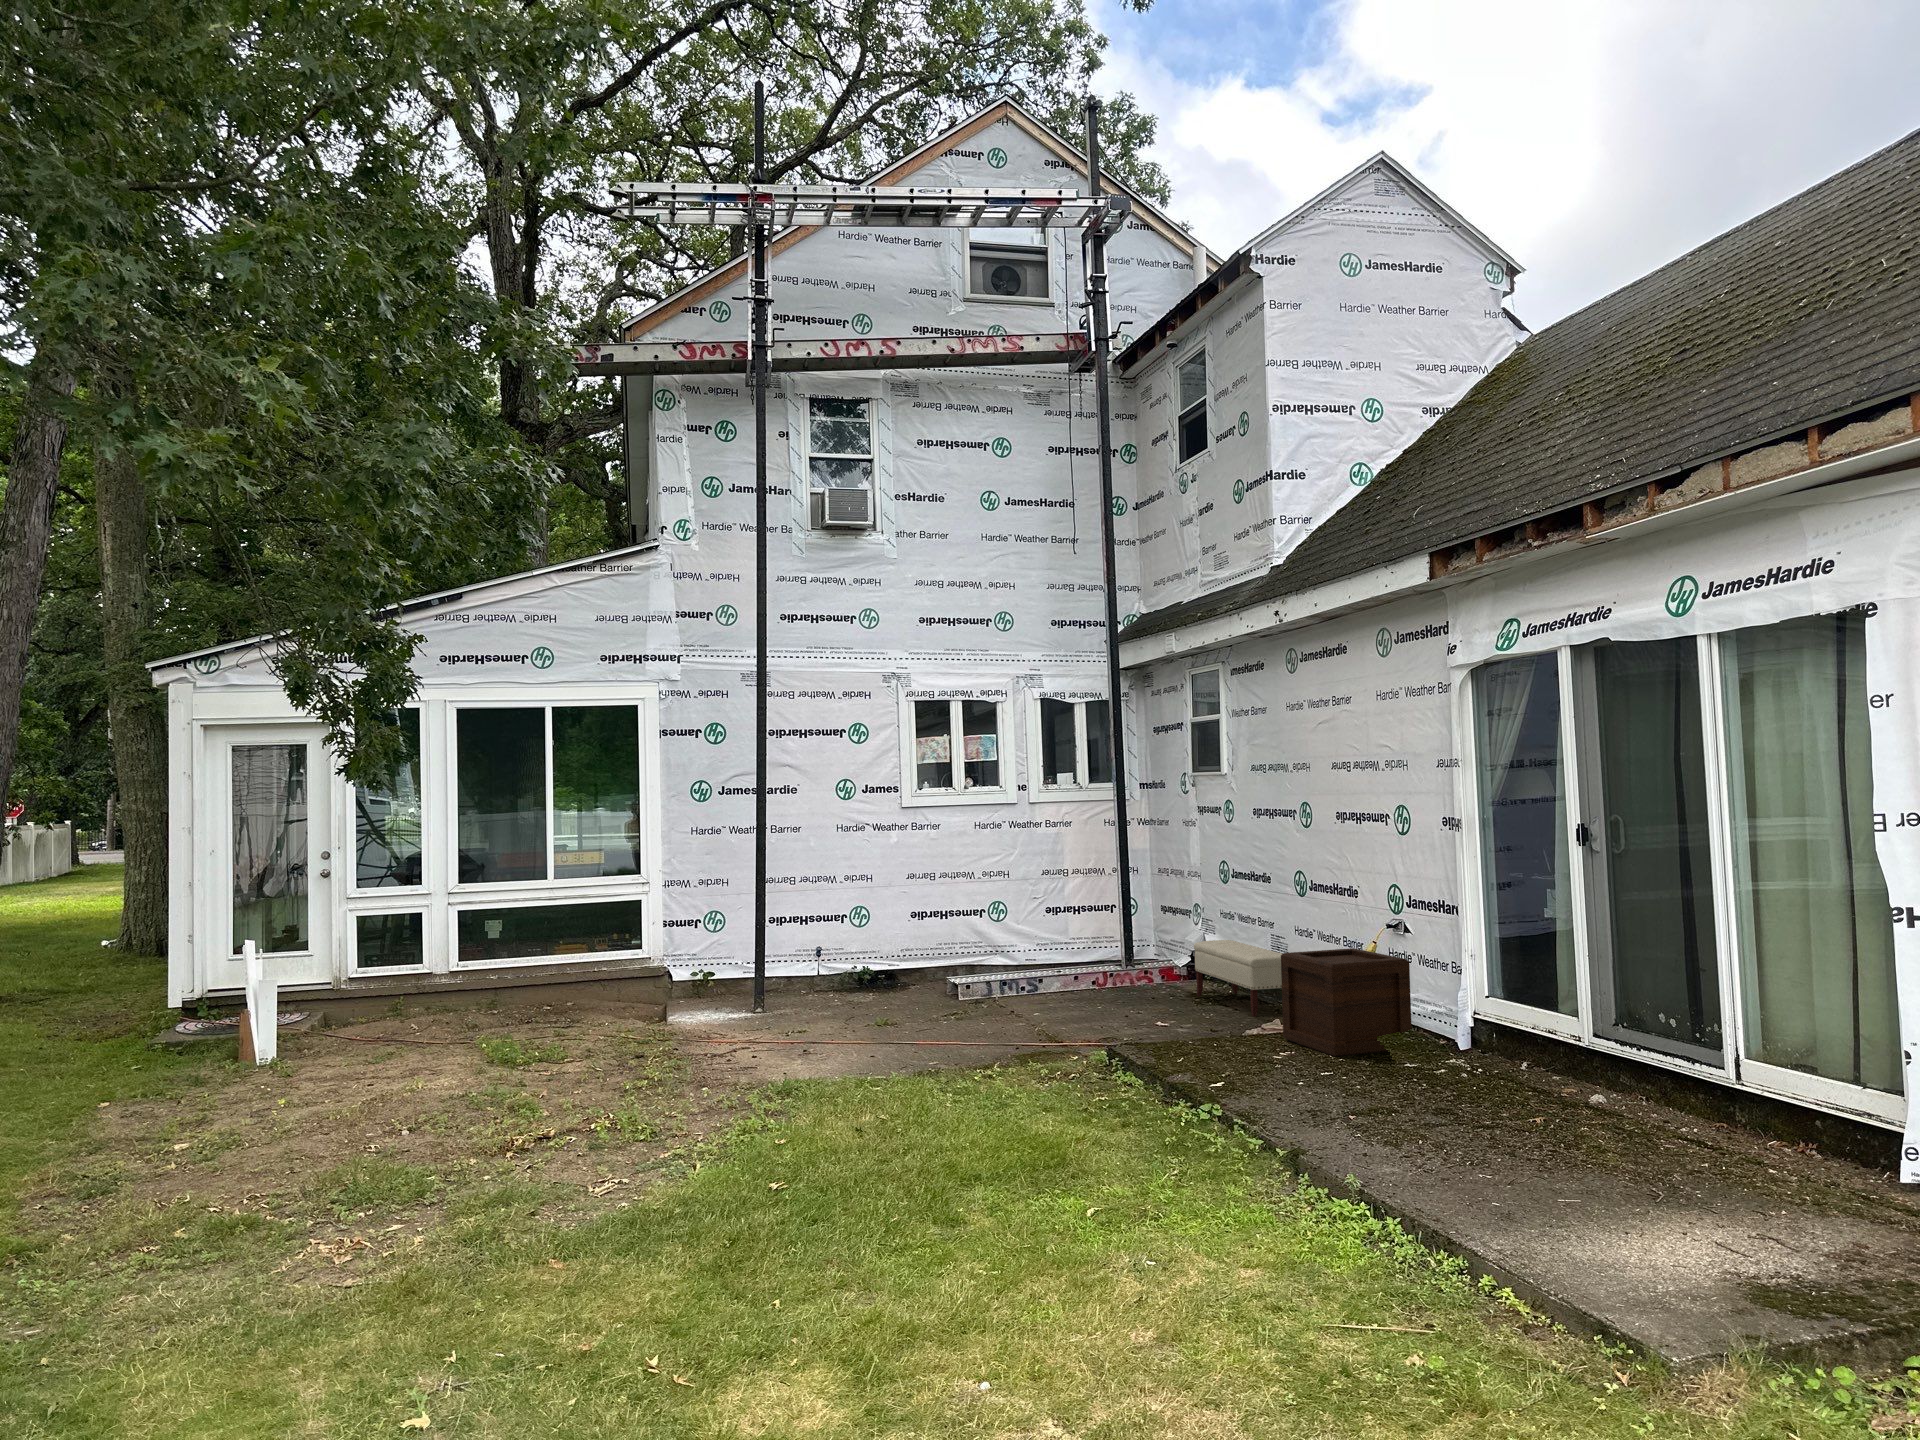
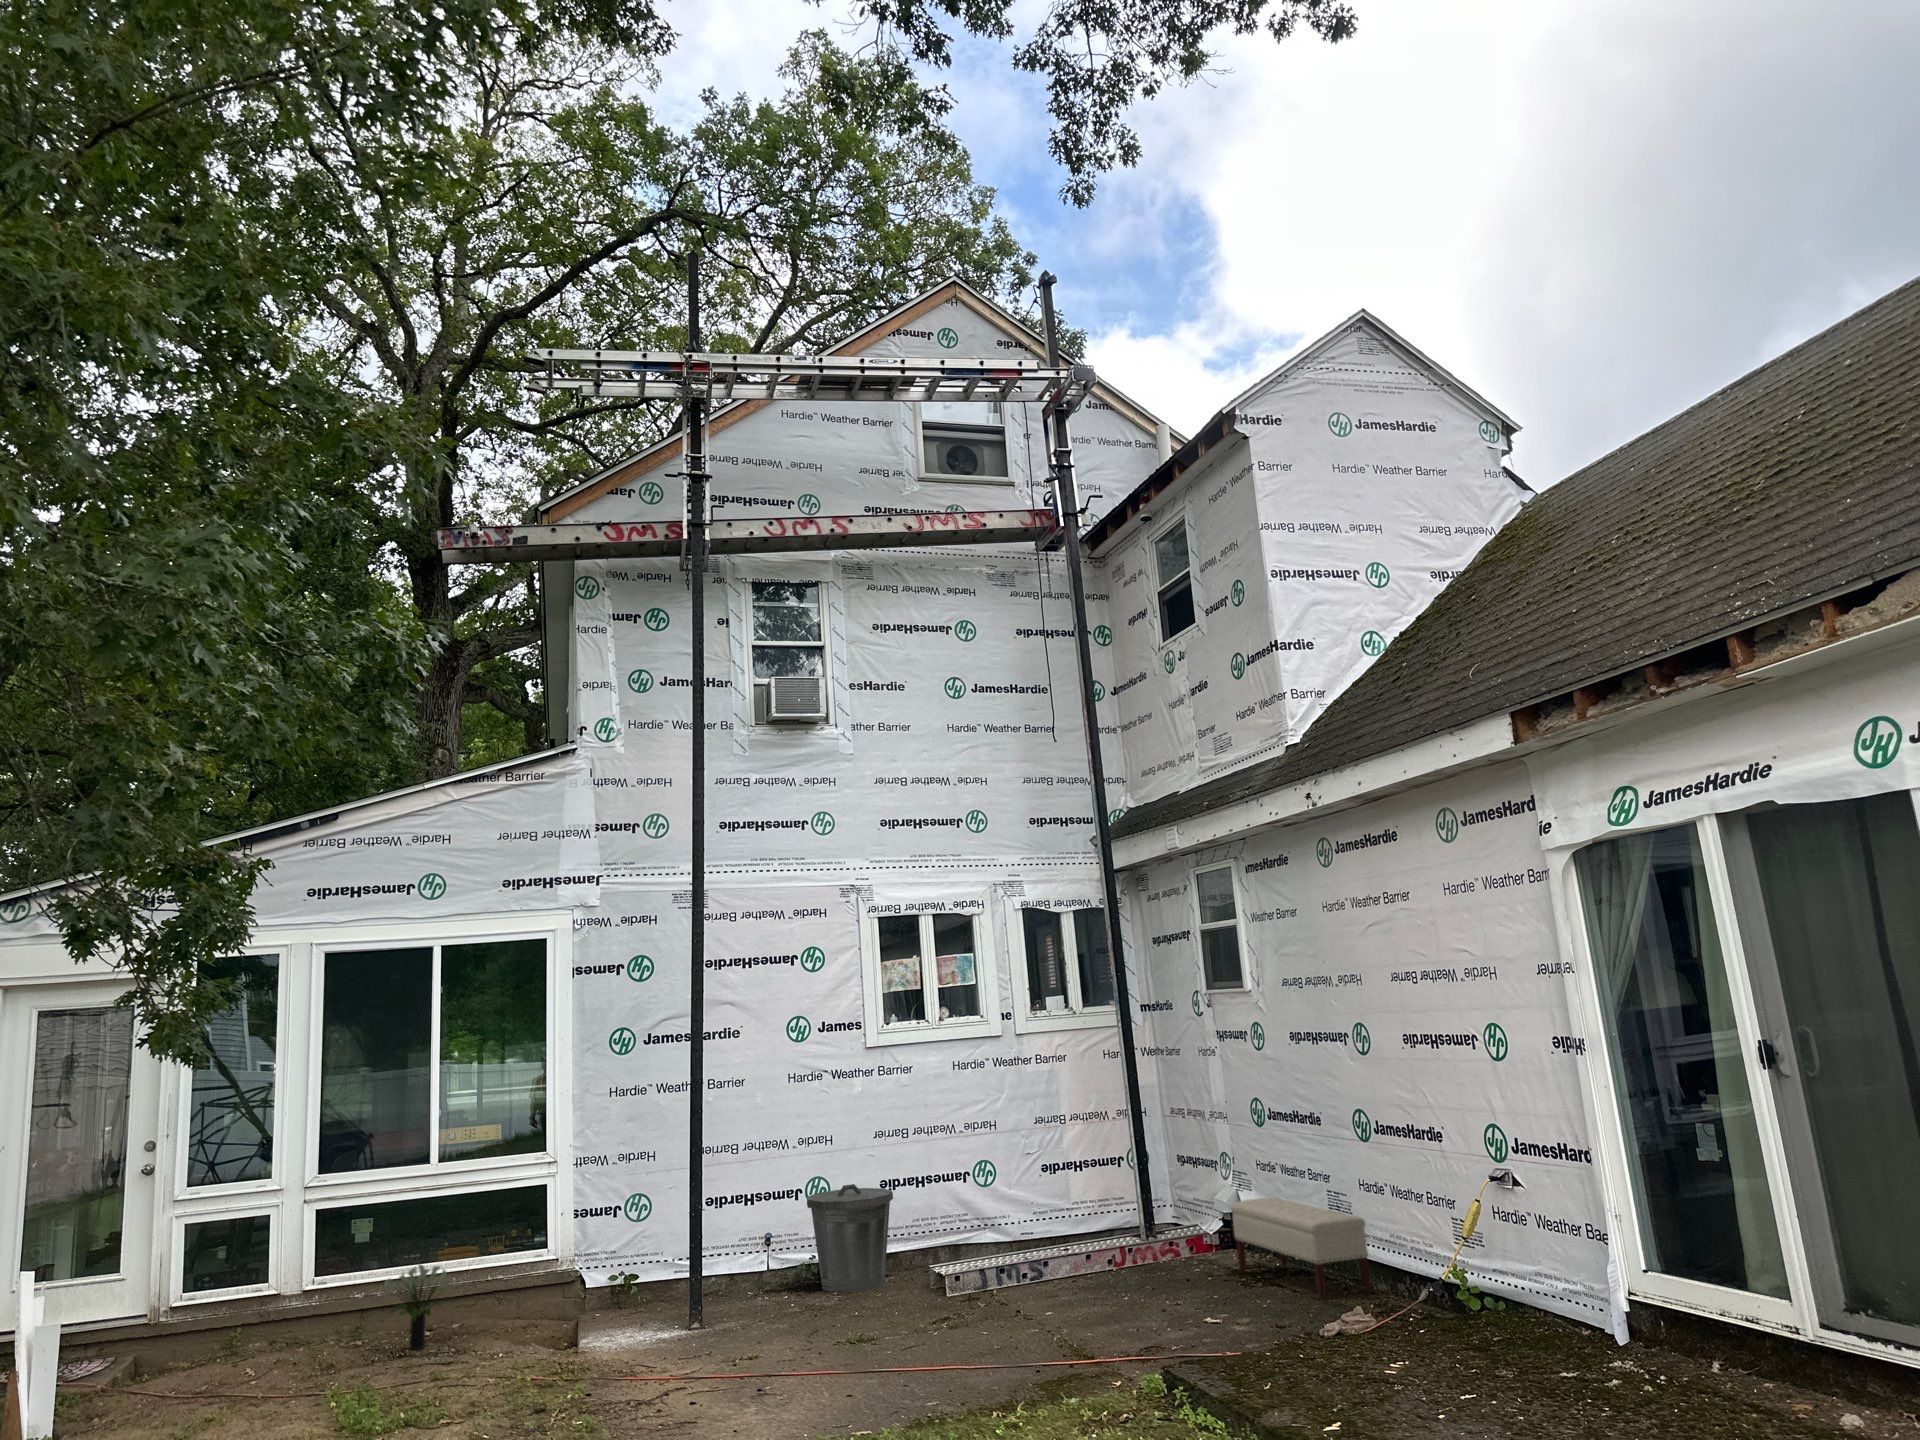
trash can: none [849,914,919,996] -> present [807,1184,893,1292]
wooden crate: present [1281,948,1412,1056] -> none [1362,1206,1545,1359]
potted plant: none [516,954,574,1016] -> present [383,1265,459,1350]

